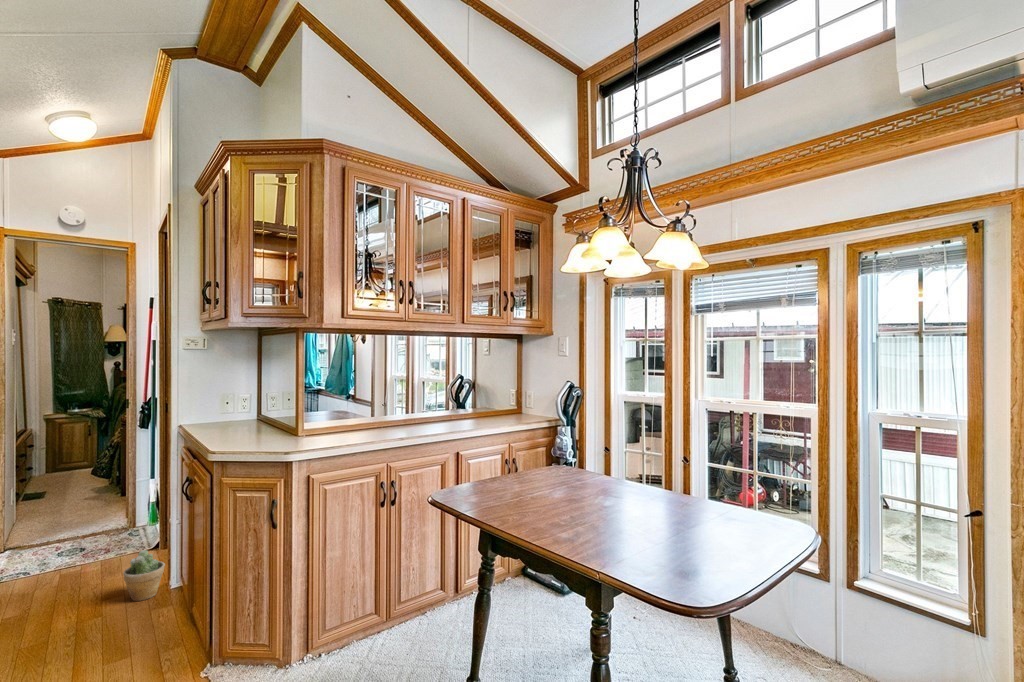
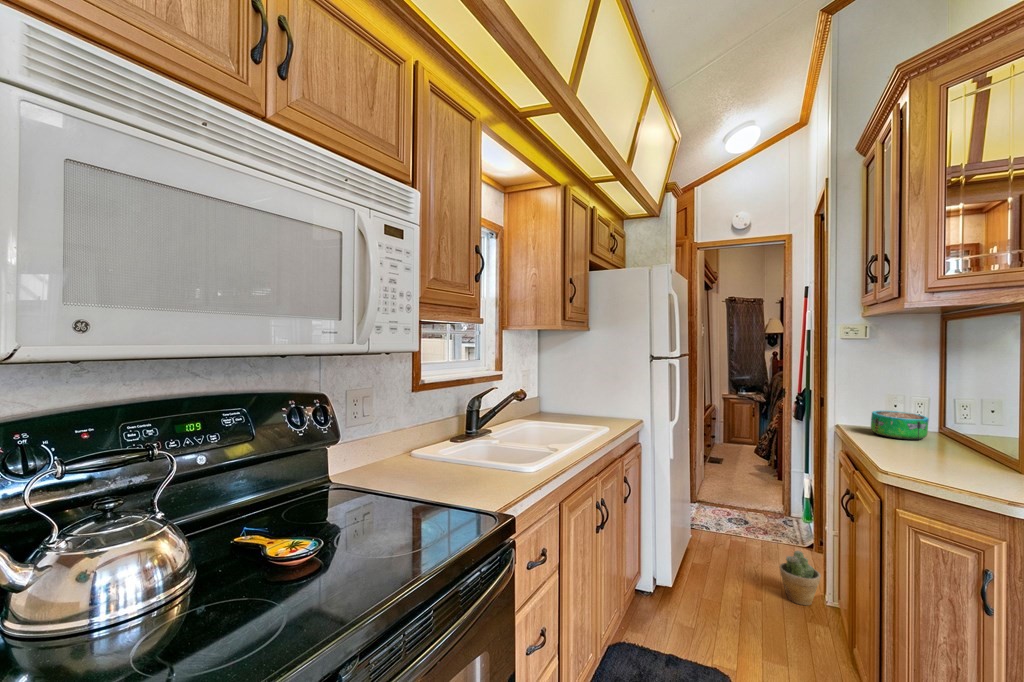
decorative bowl: none [207,406,248,427] -> present [871,411,929,440]

